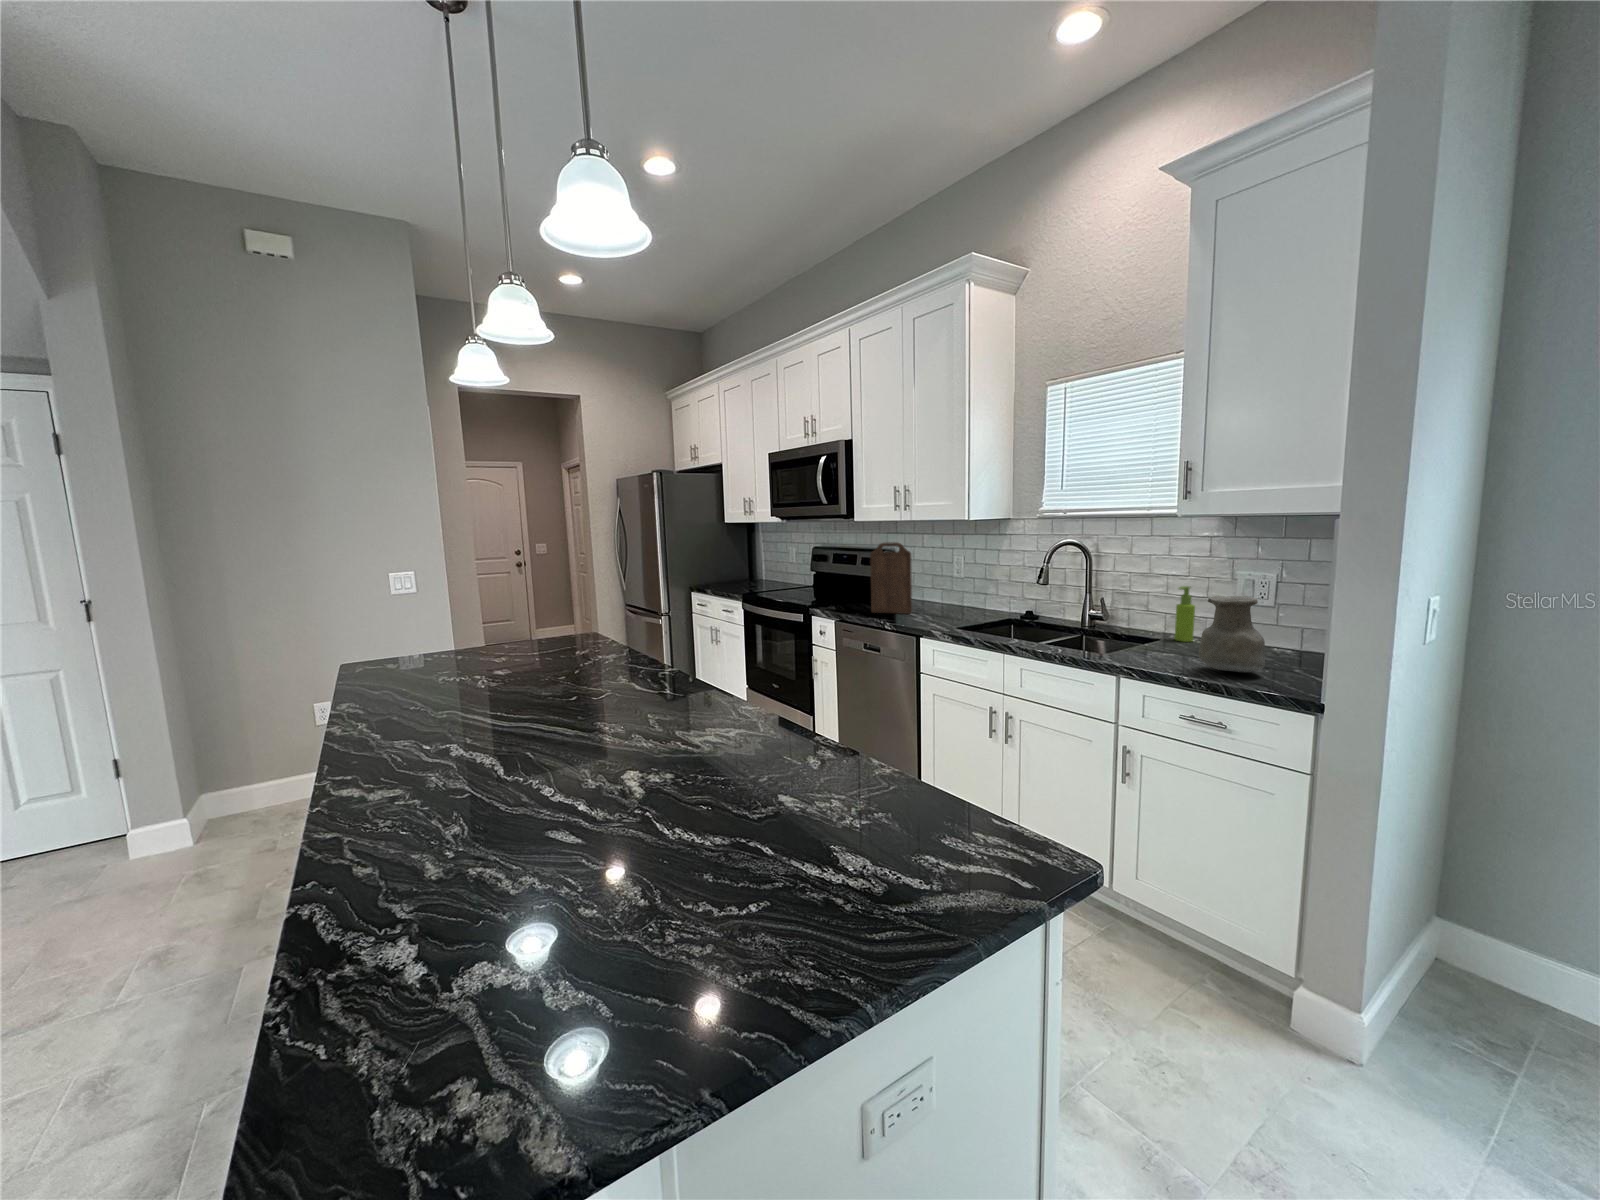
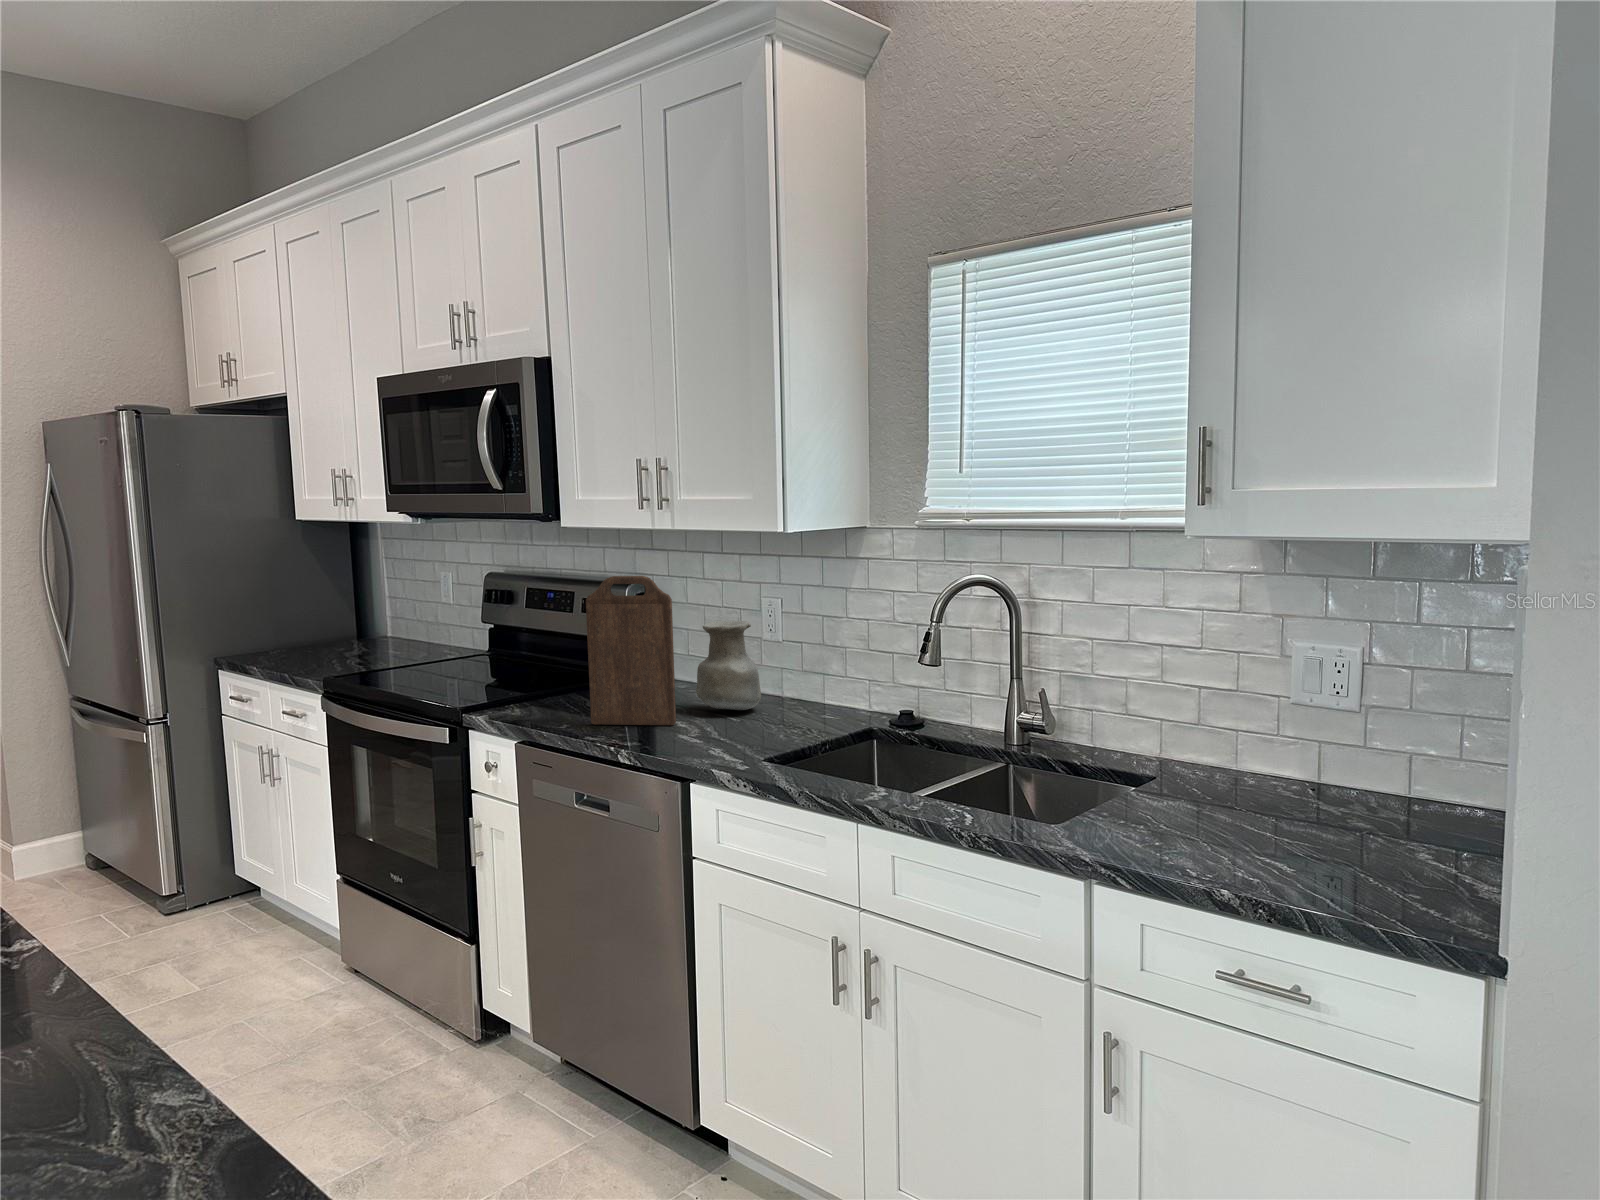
soap dispenser: present [1174,586,1195,642] -> none [1181,670,1216,781]
vase: present [1199,596,1265,673] -> present [696,621,761,710]

